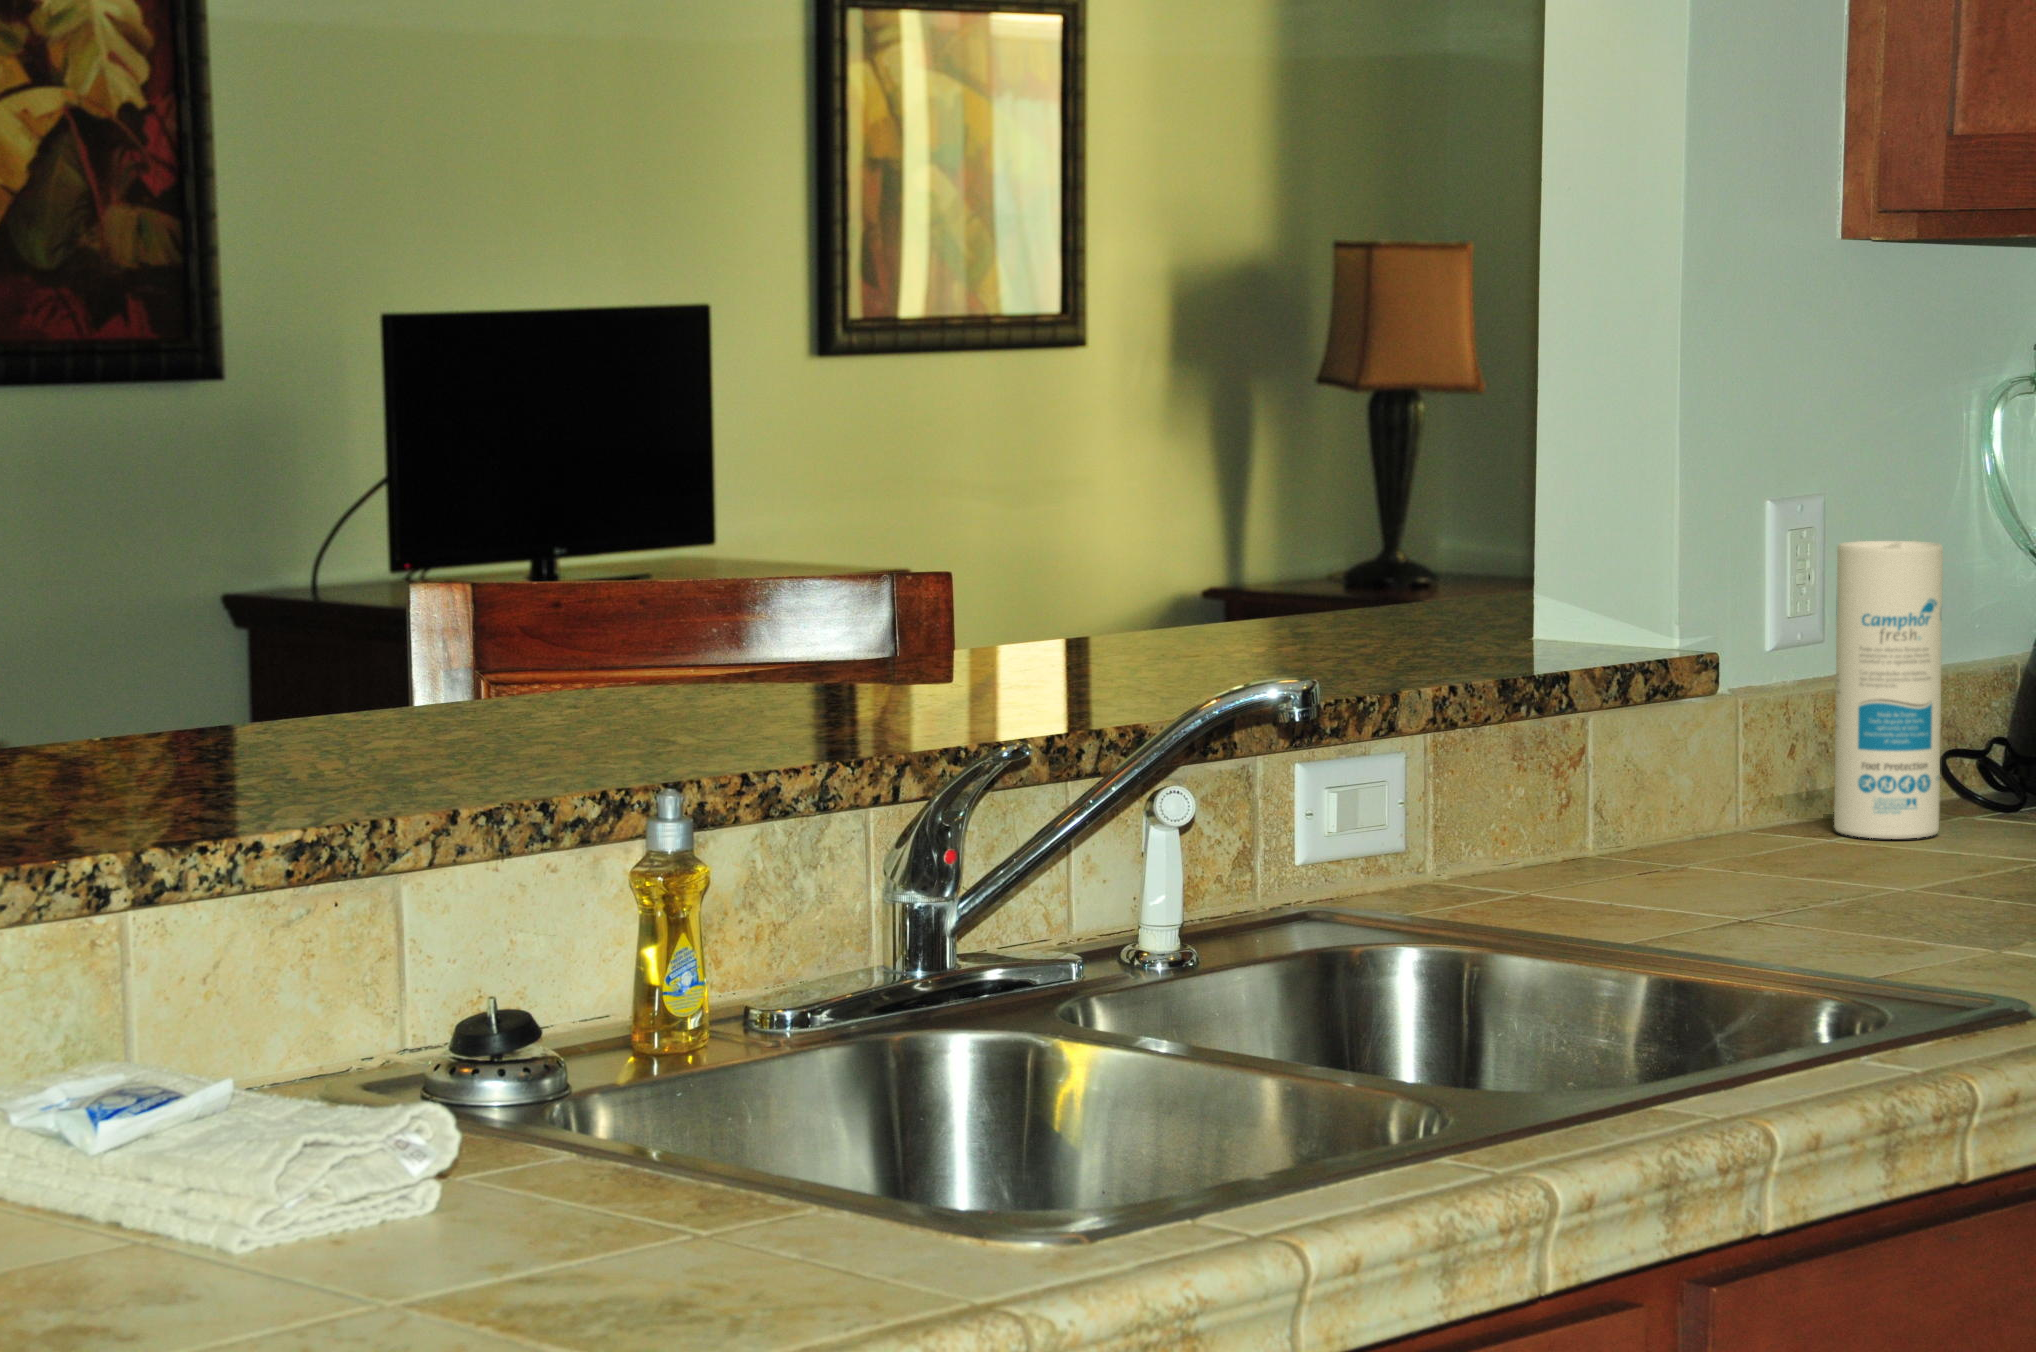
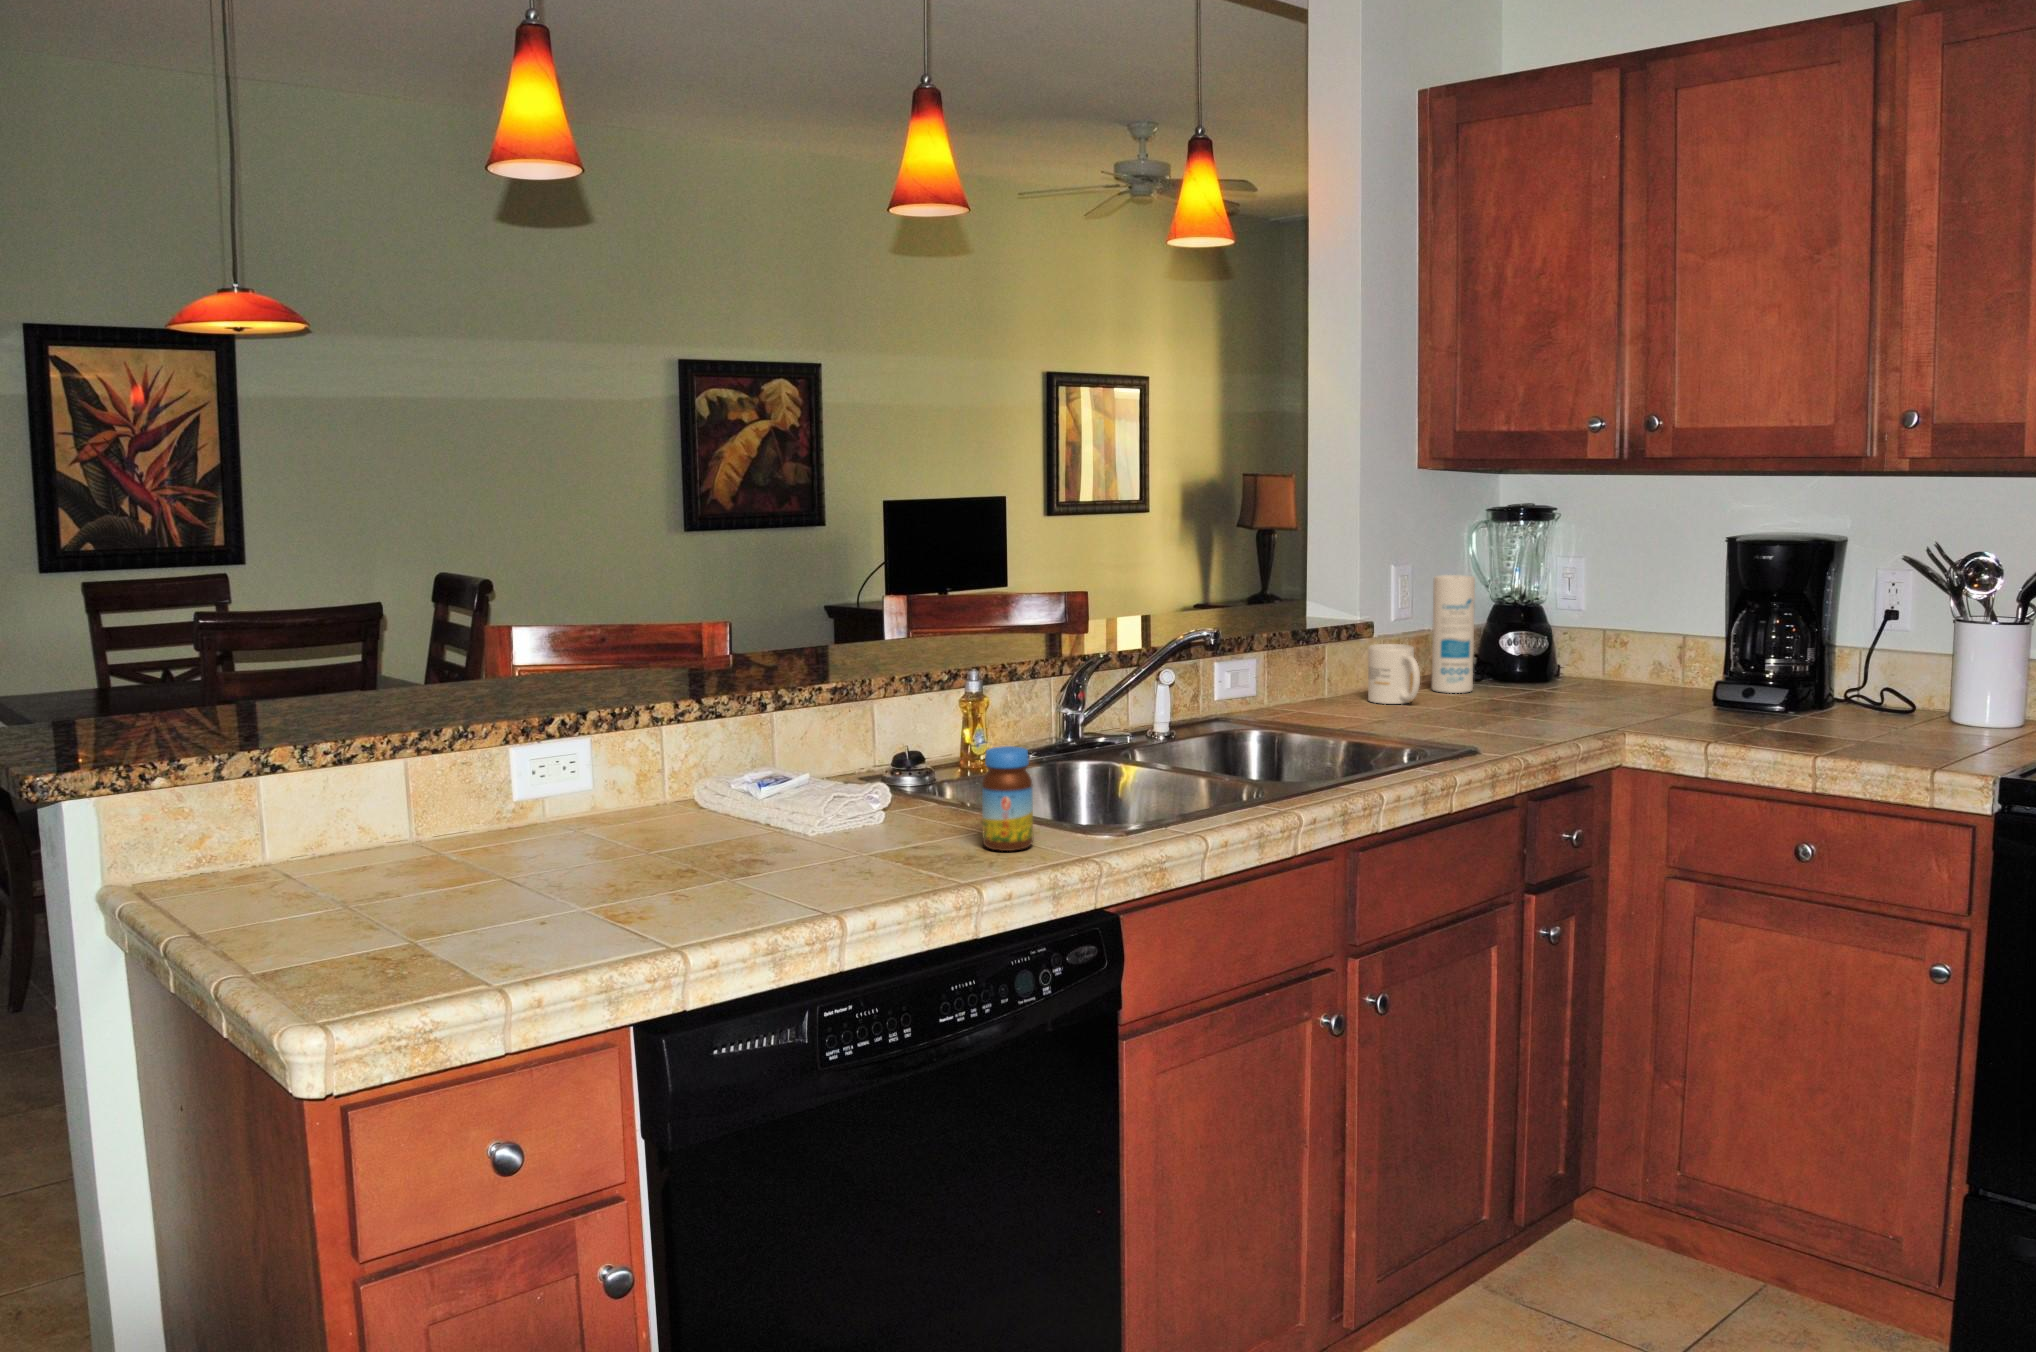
mug: none [1678,715,1814,869] -> present [1368,644,1420,704]
jar: none [688,1006,831,1298] -> present [982,746,1033,851]

